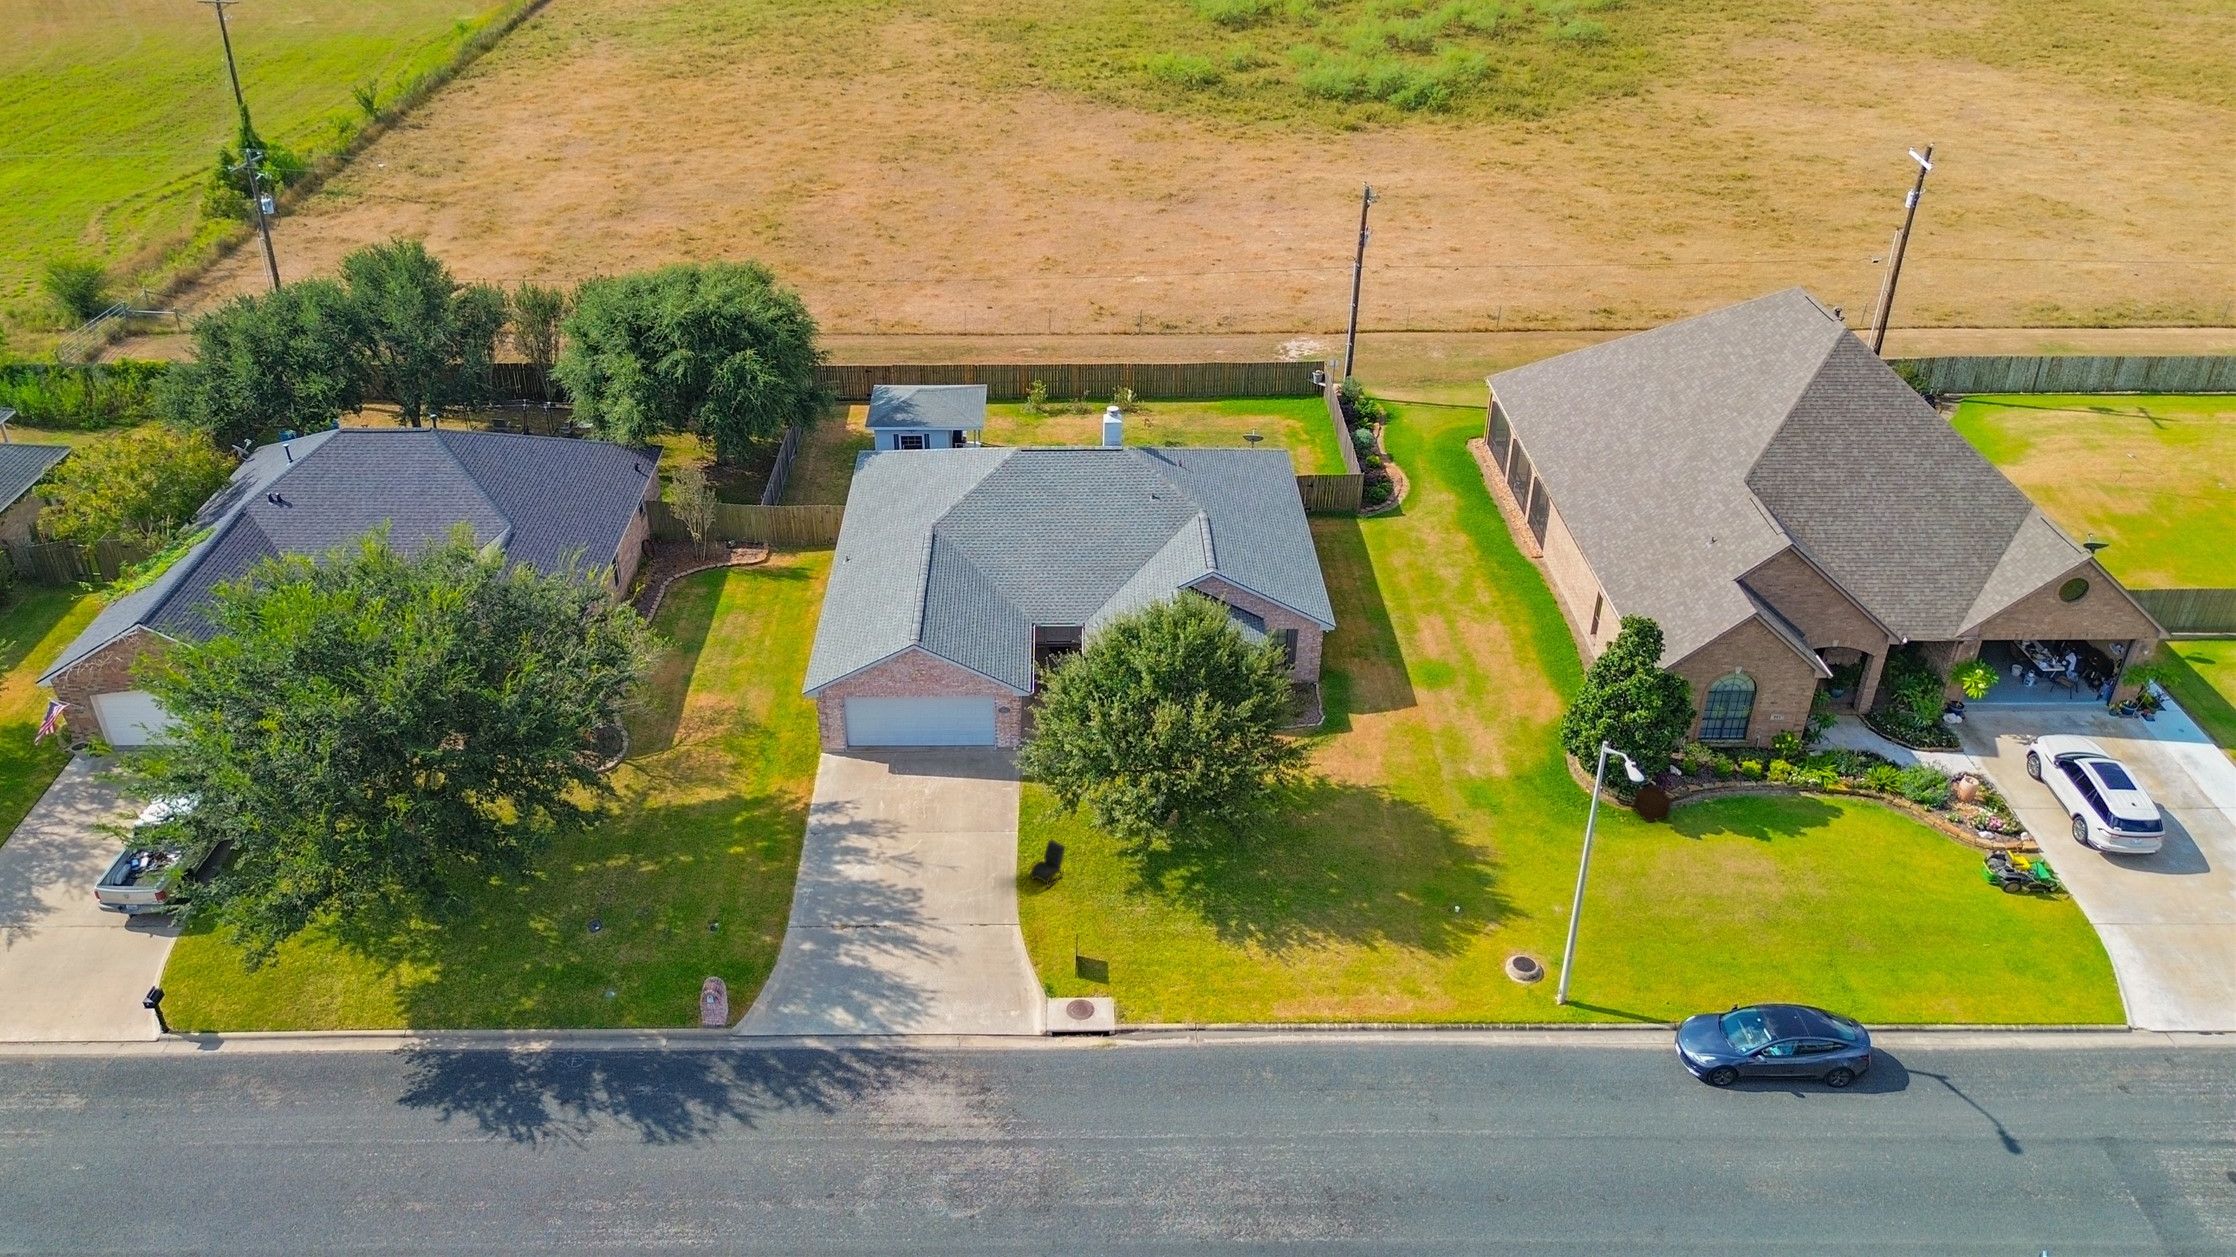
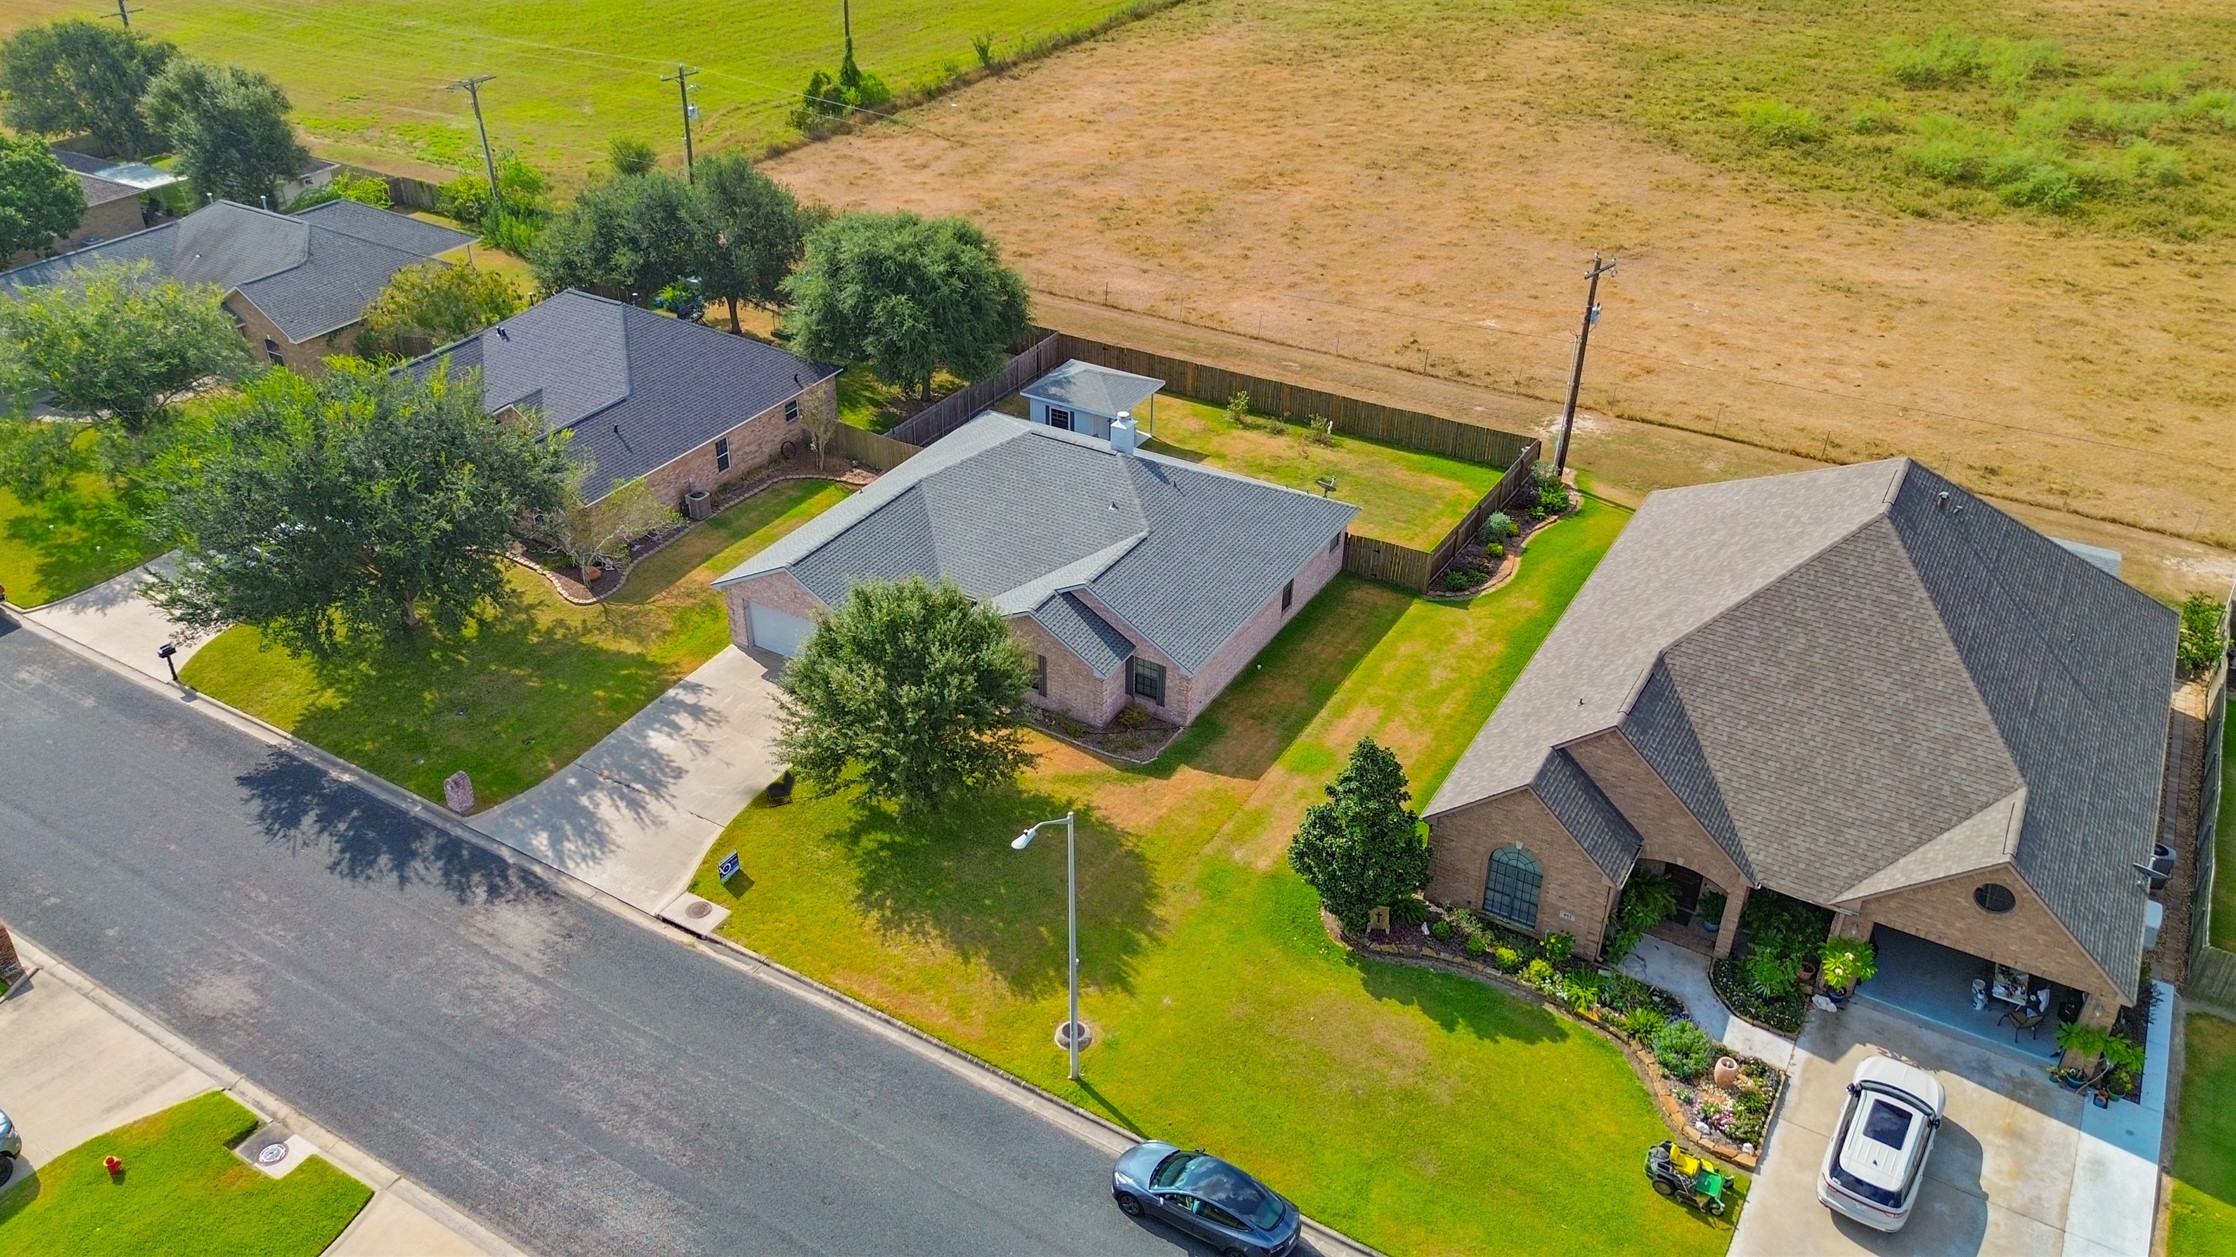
wooden crate: present [1633,786,1672,823] -> none [1349,928,1379,969]

